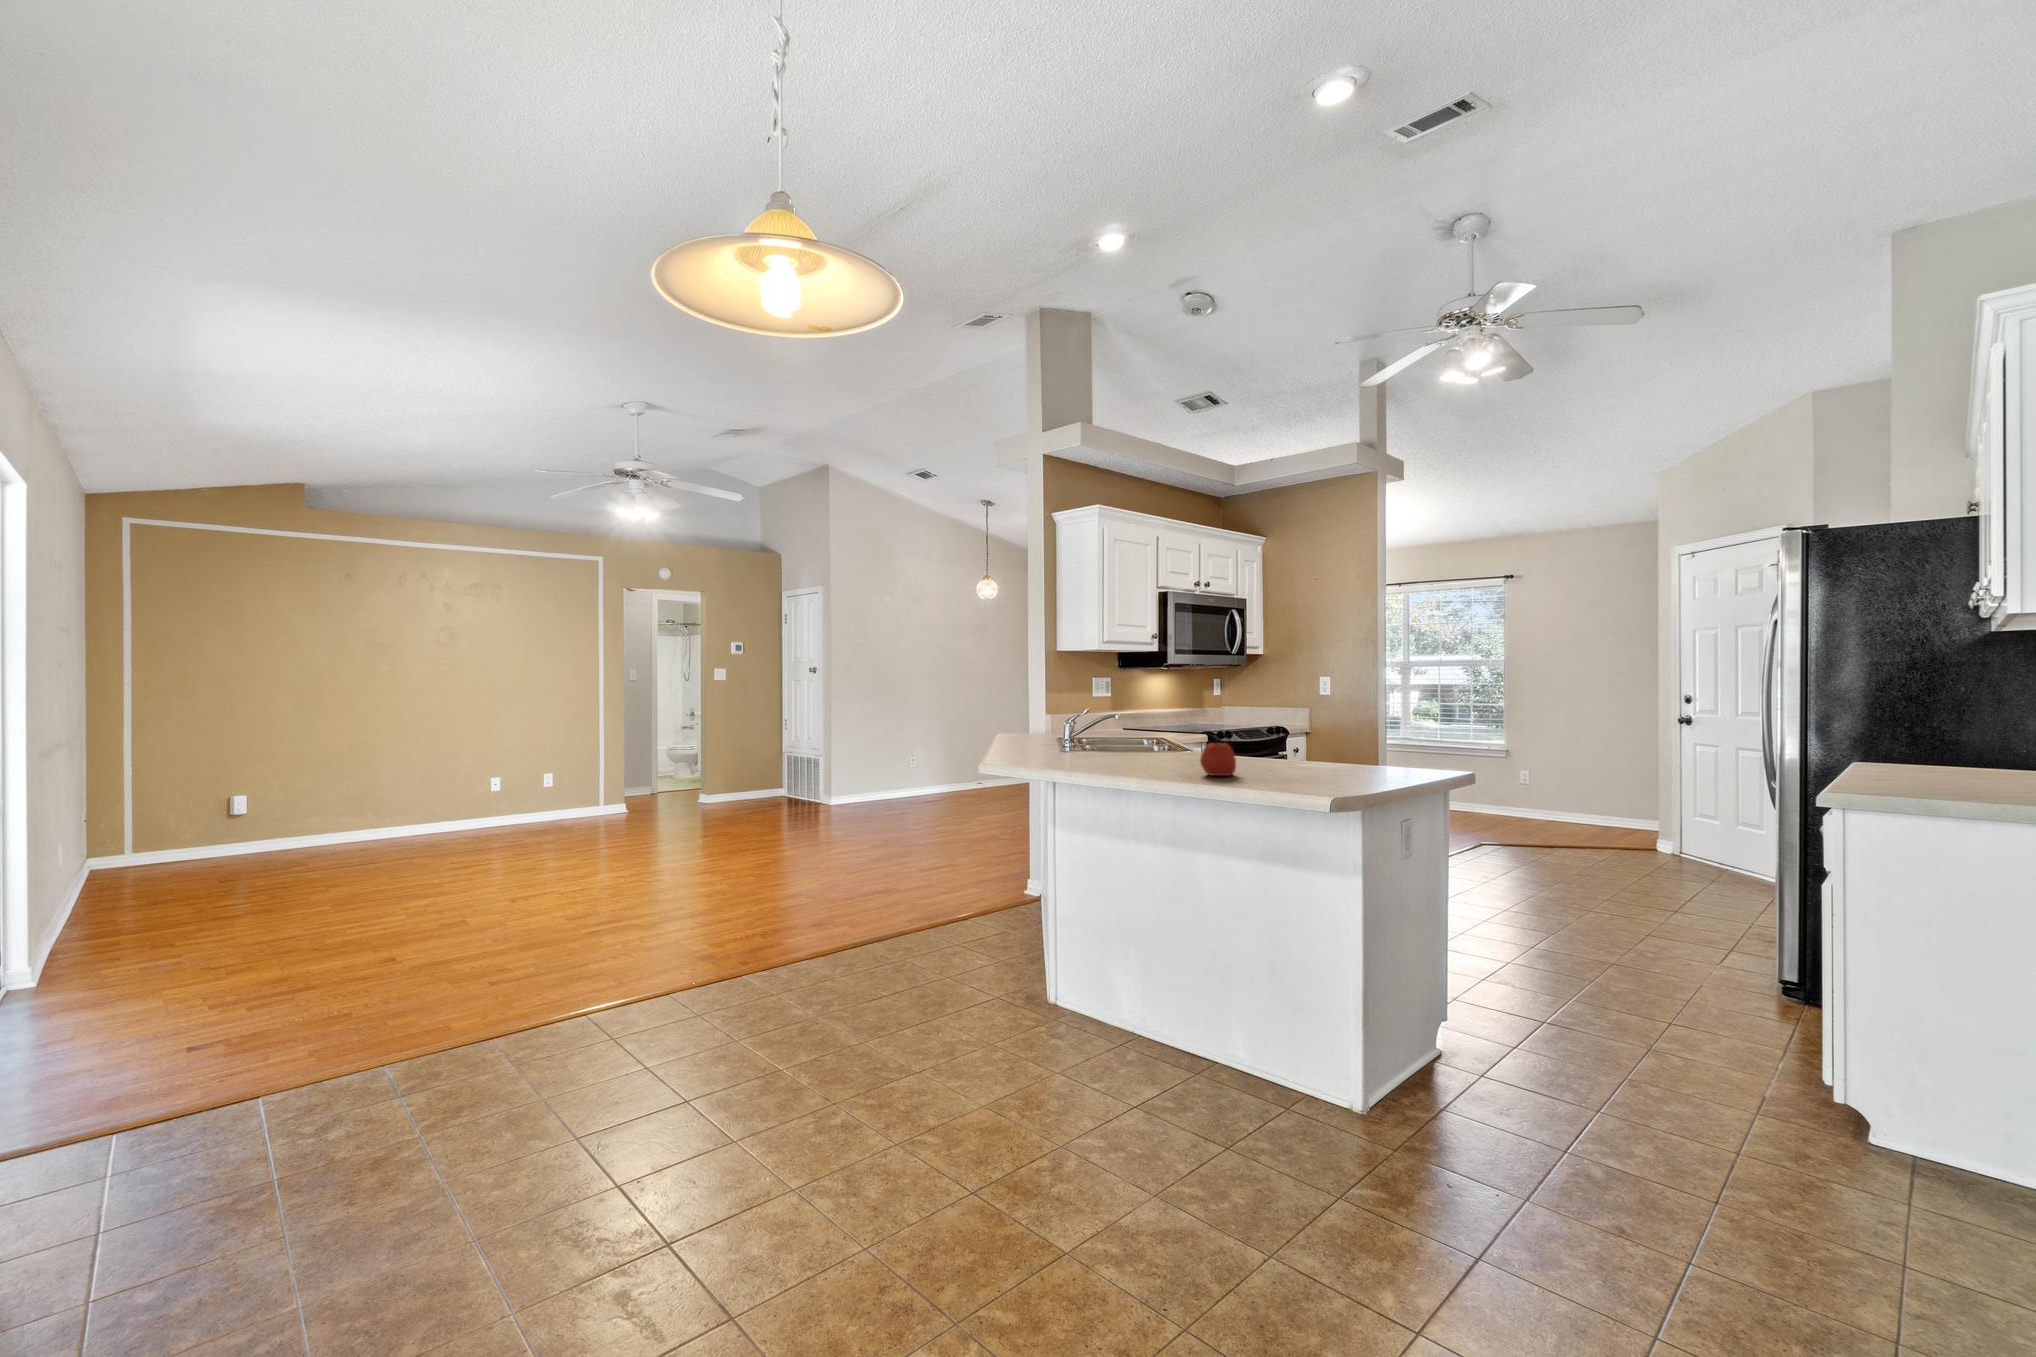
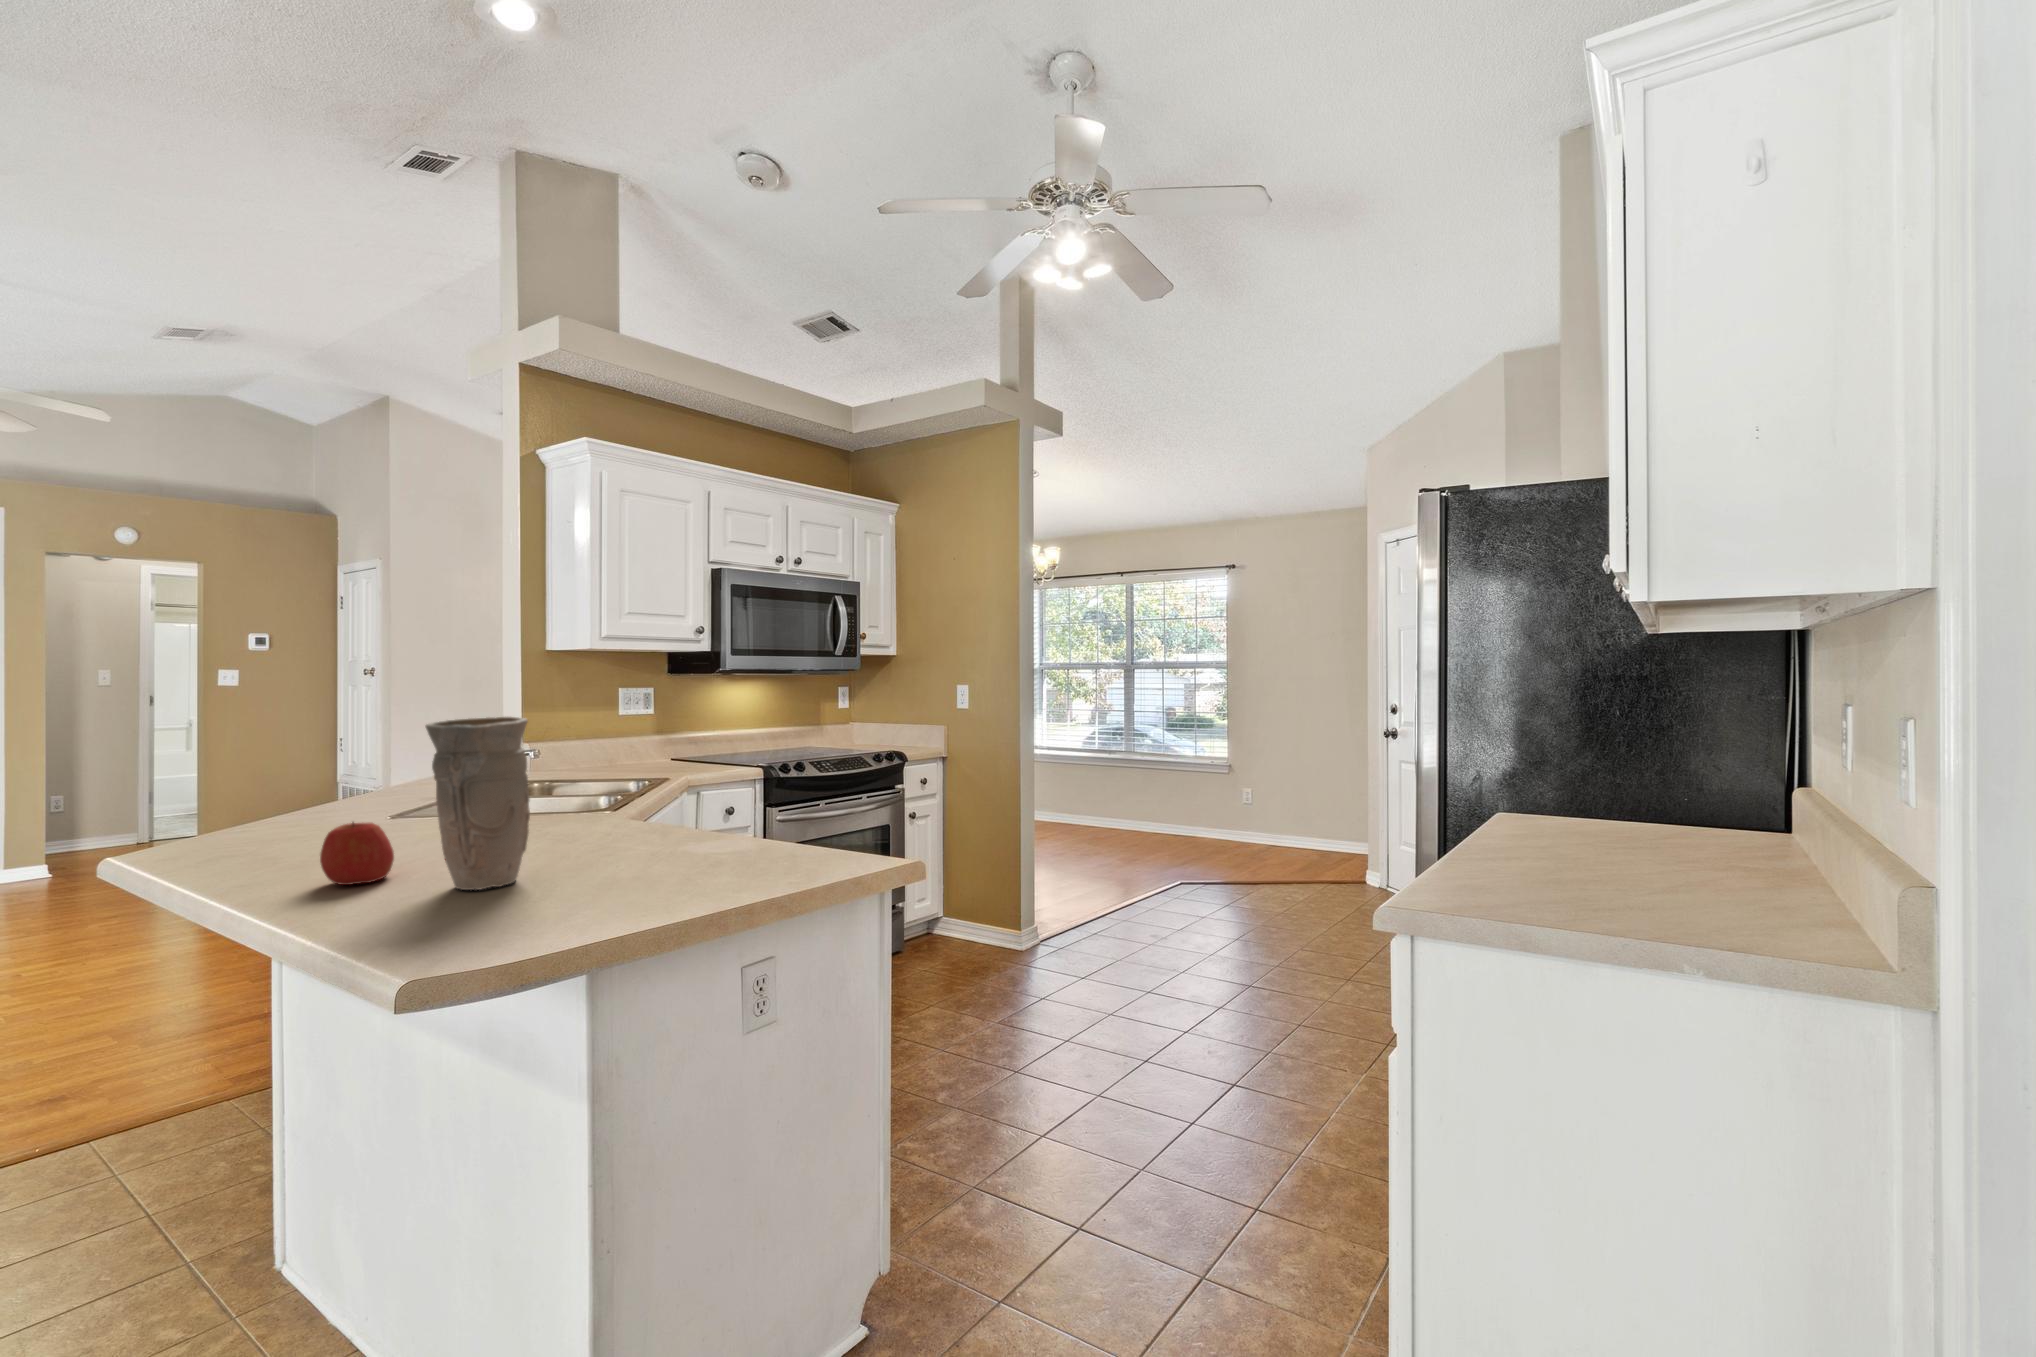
vase: none [1275,683,1328,779] -> present [425,716,530,890]

